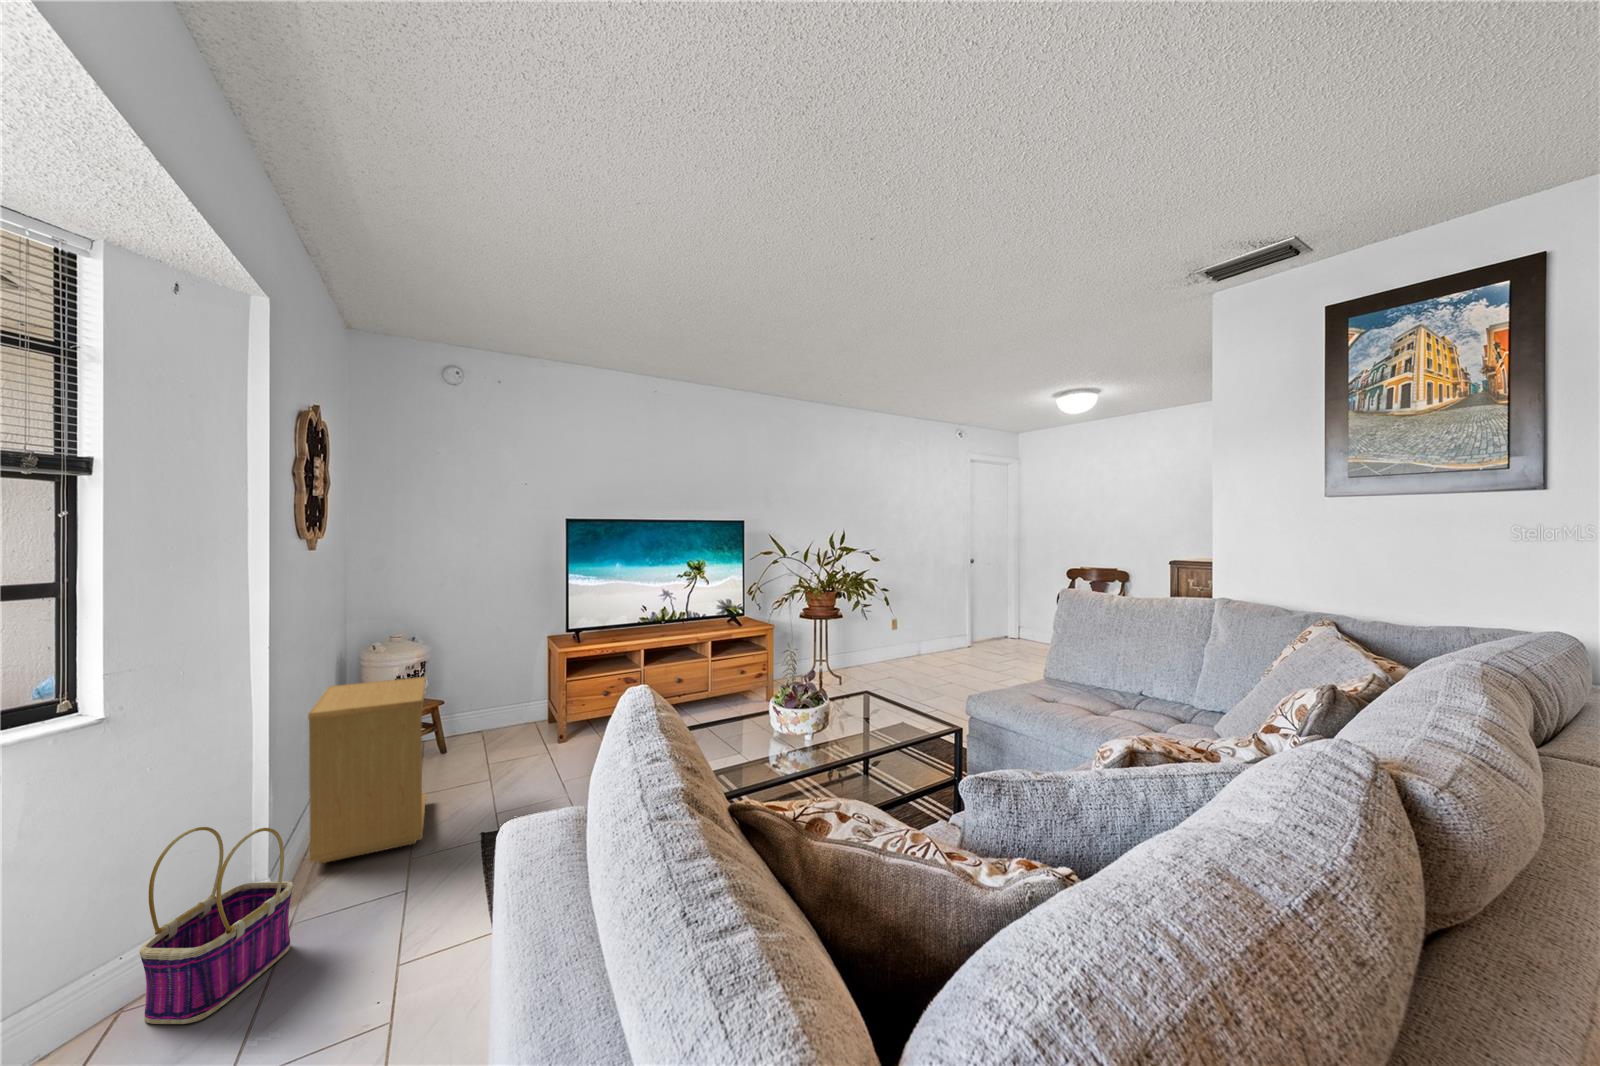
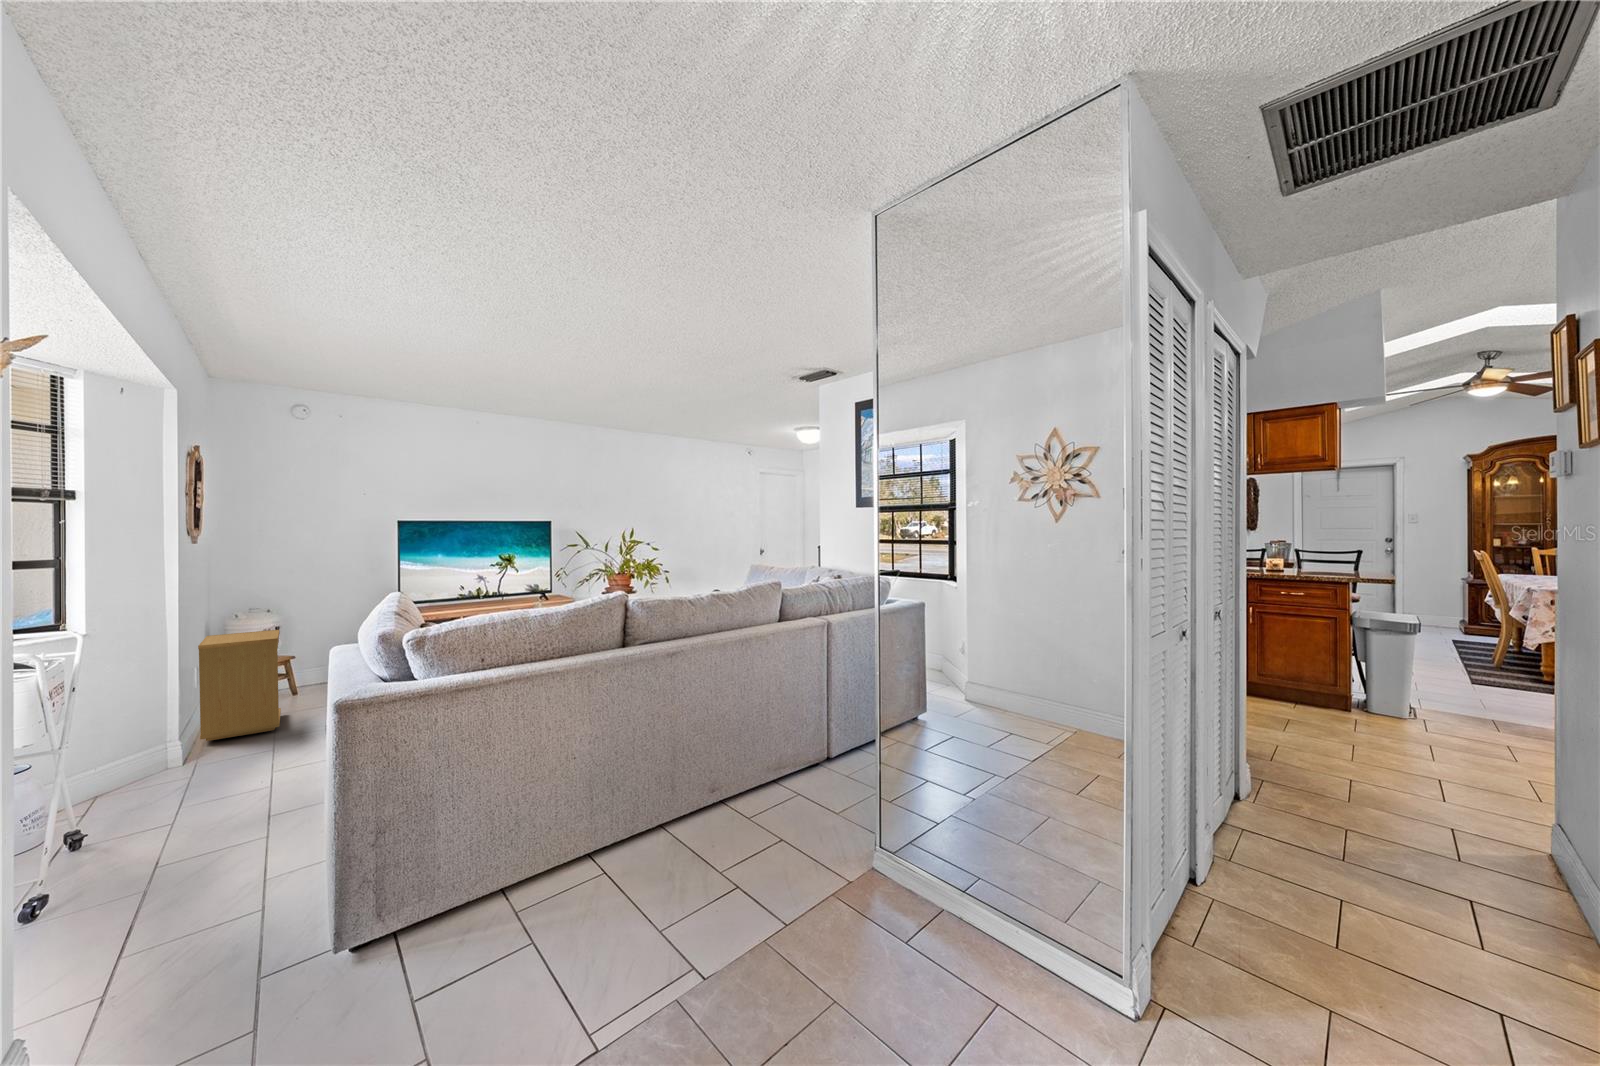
basket: present [139,827,293,1024] -> none [112,696,198,794]

